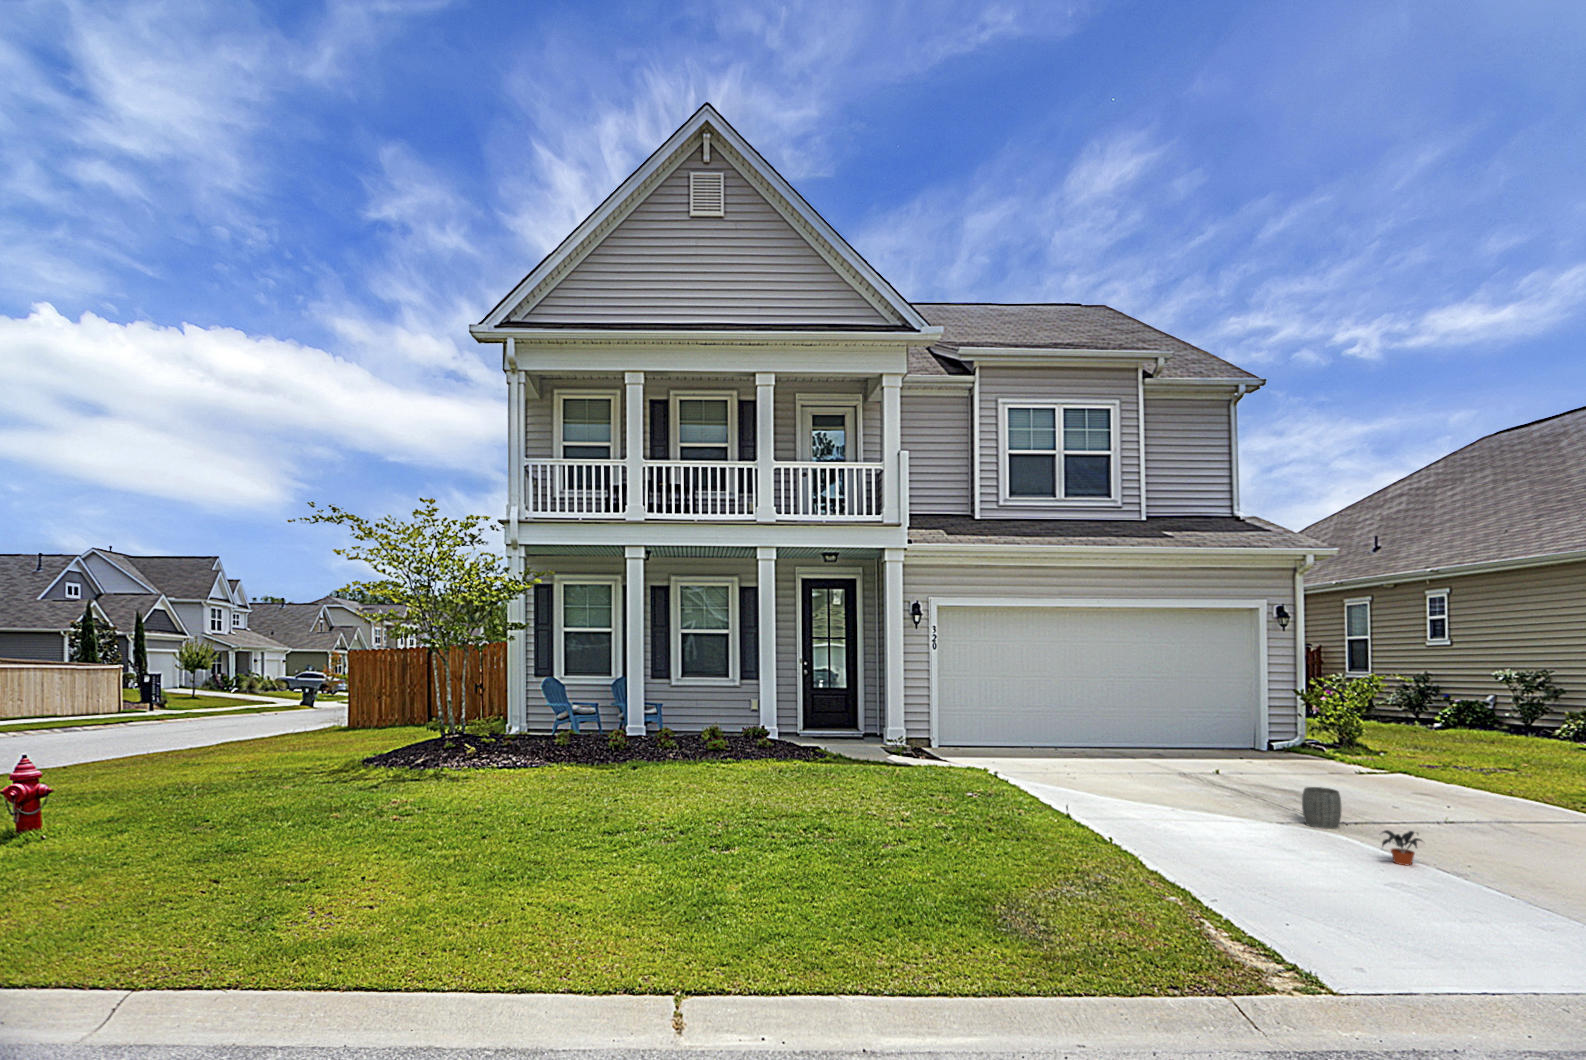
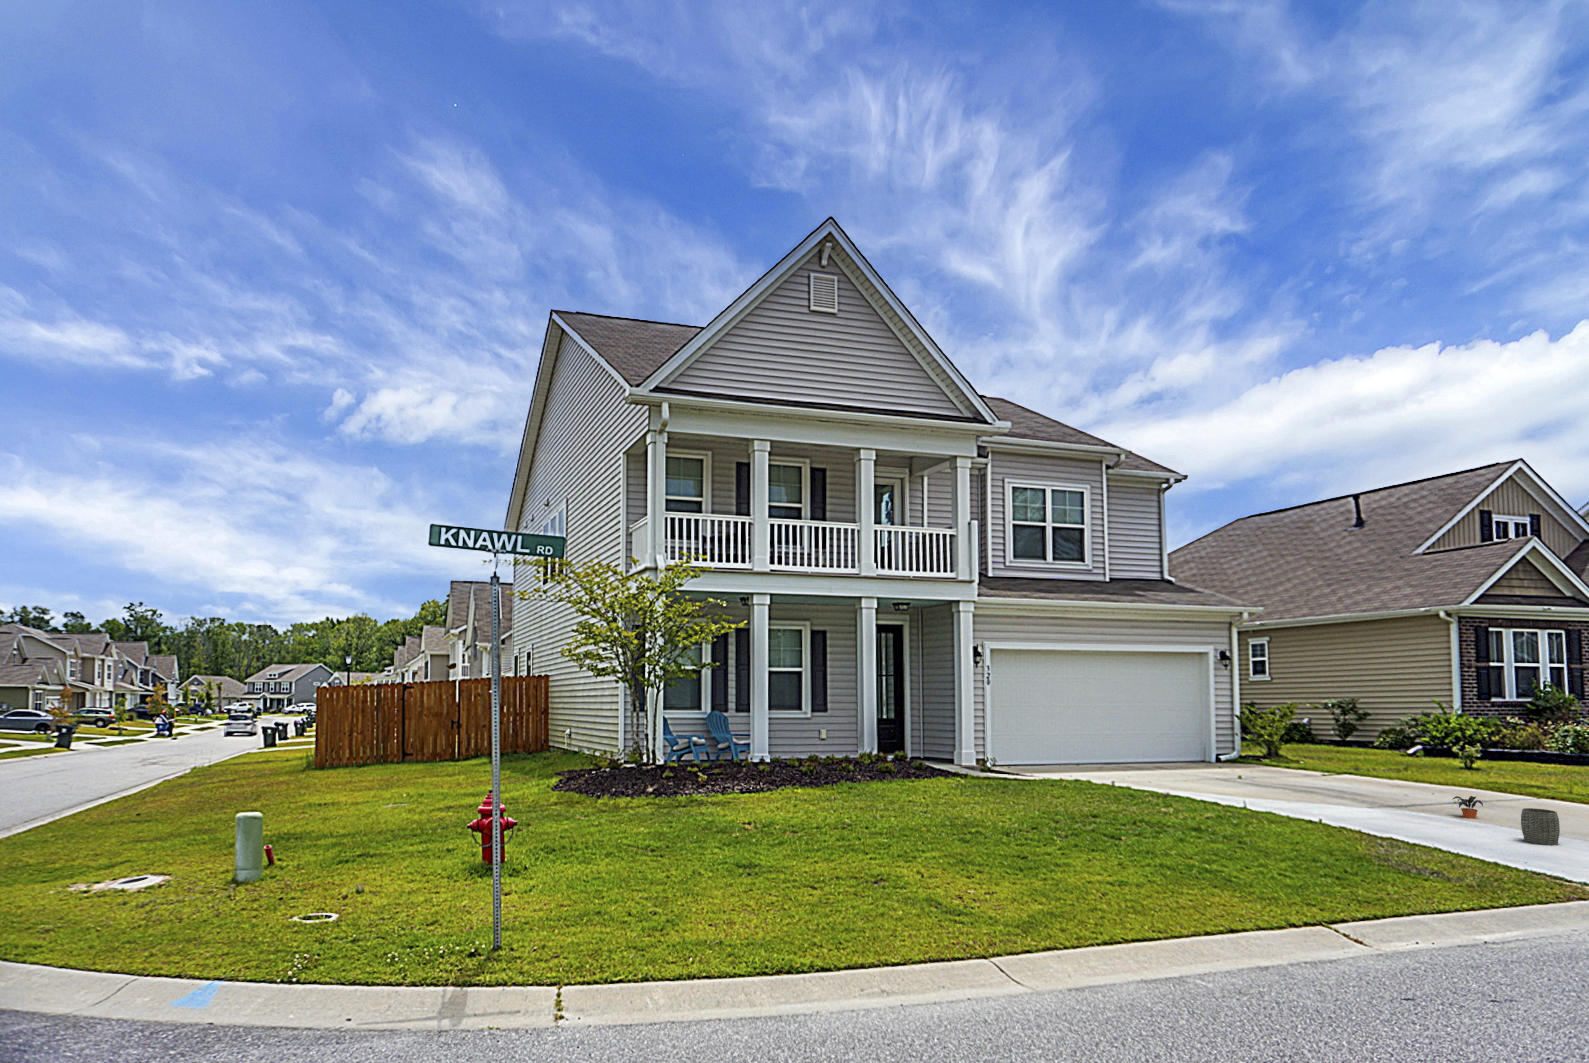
woven basket: present [1302,787,1341,829] -> present [1521,808,1560,845]

